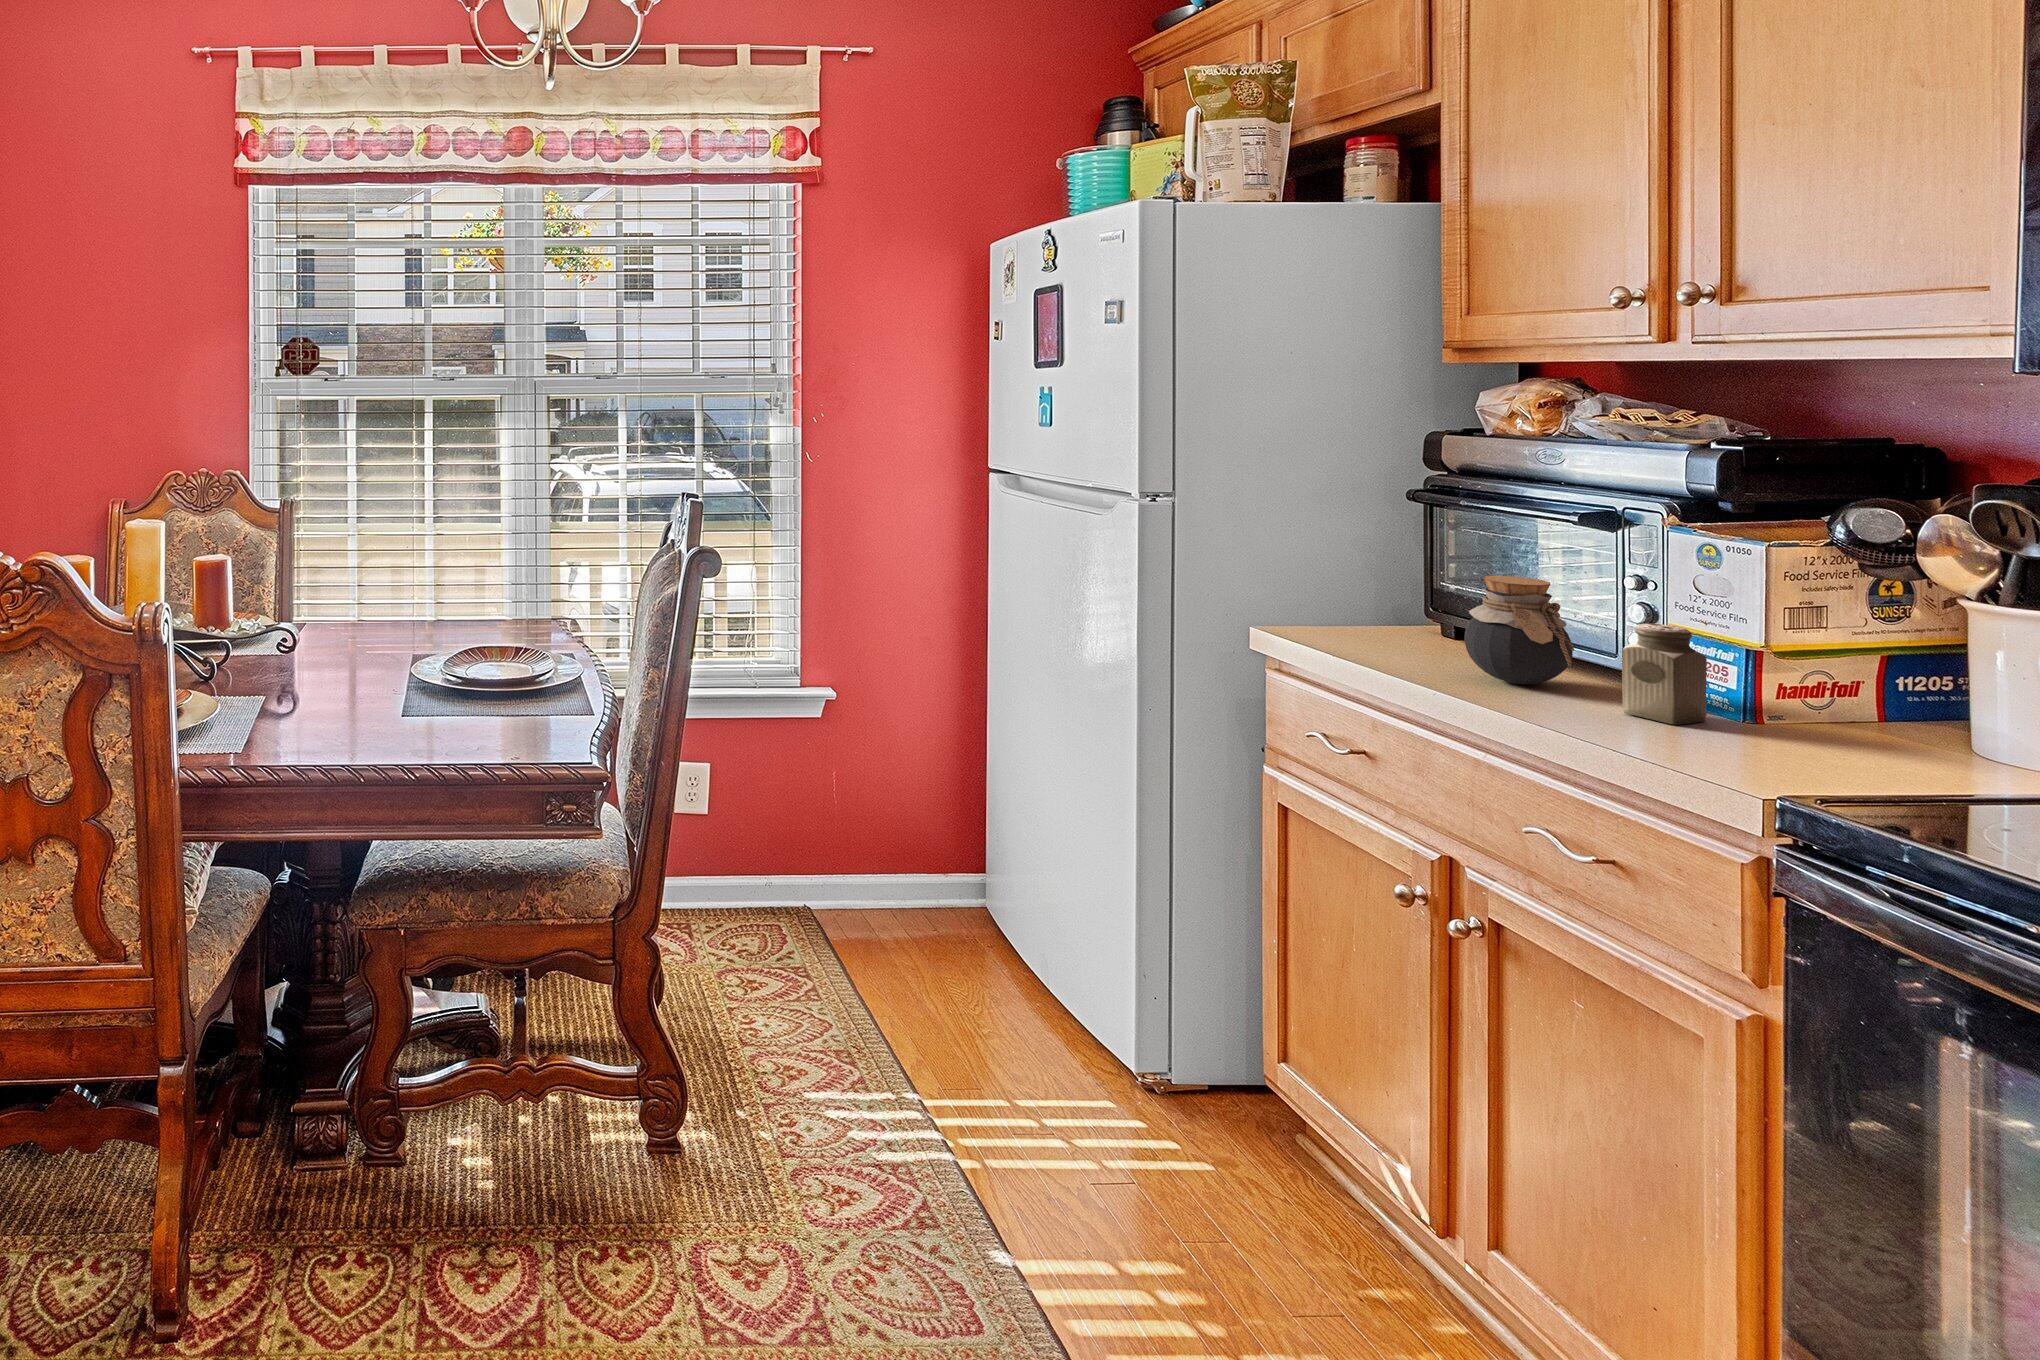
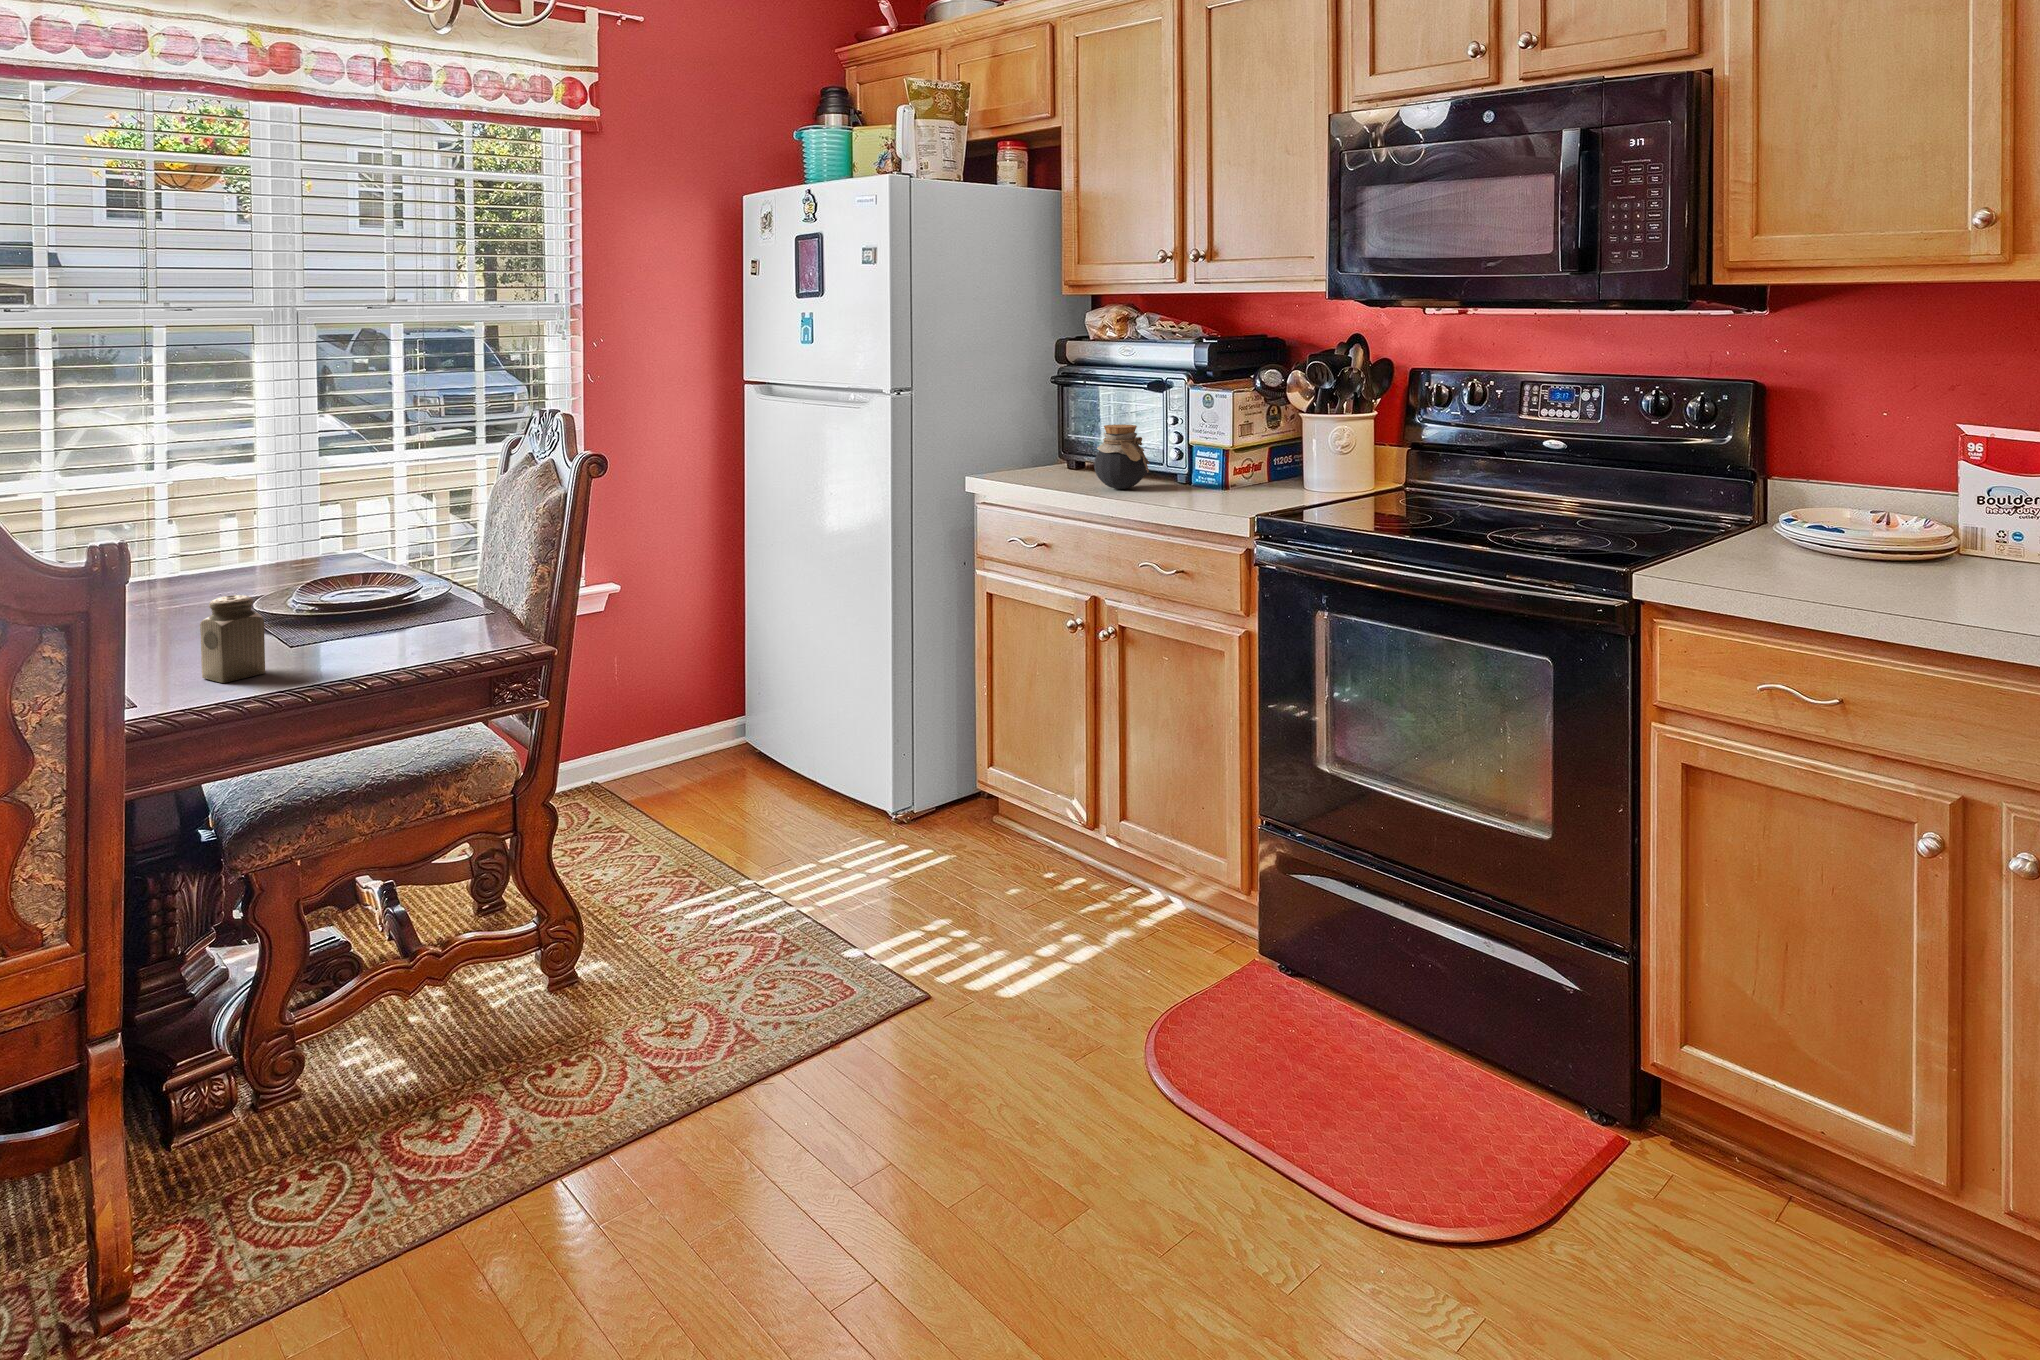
salt shaker: present [1622,624,1707,725] -> present [200,595,265,683]

